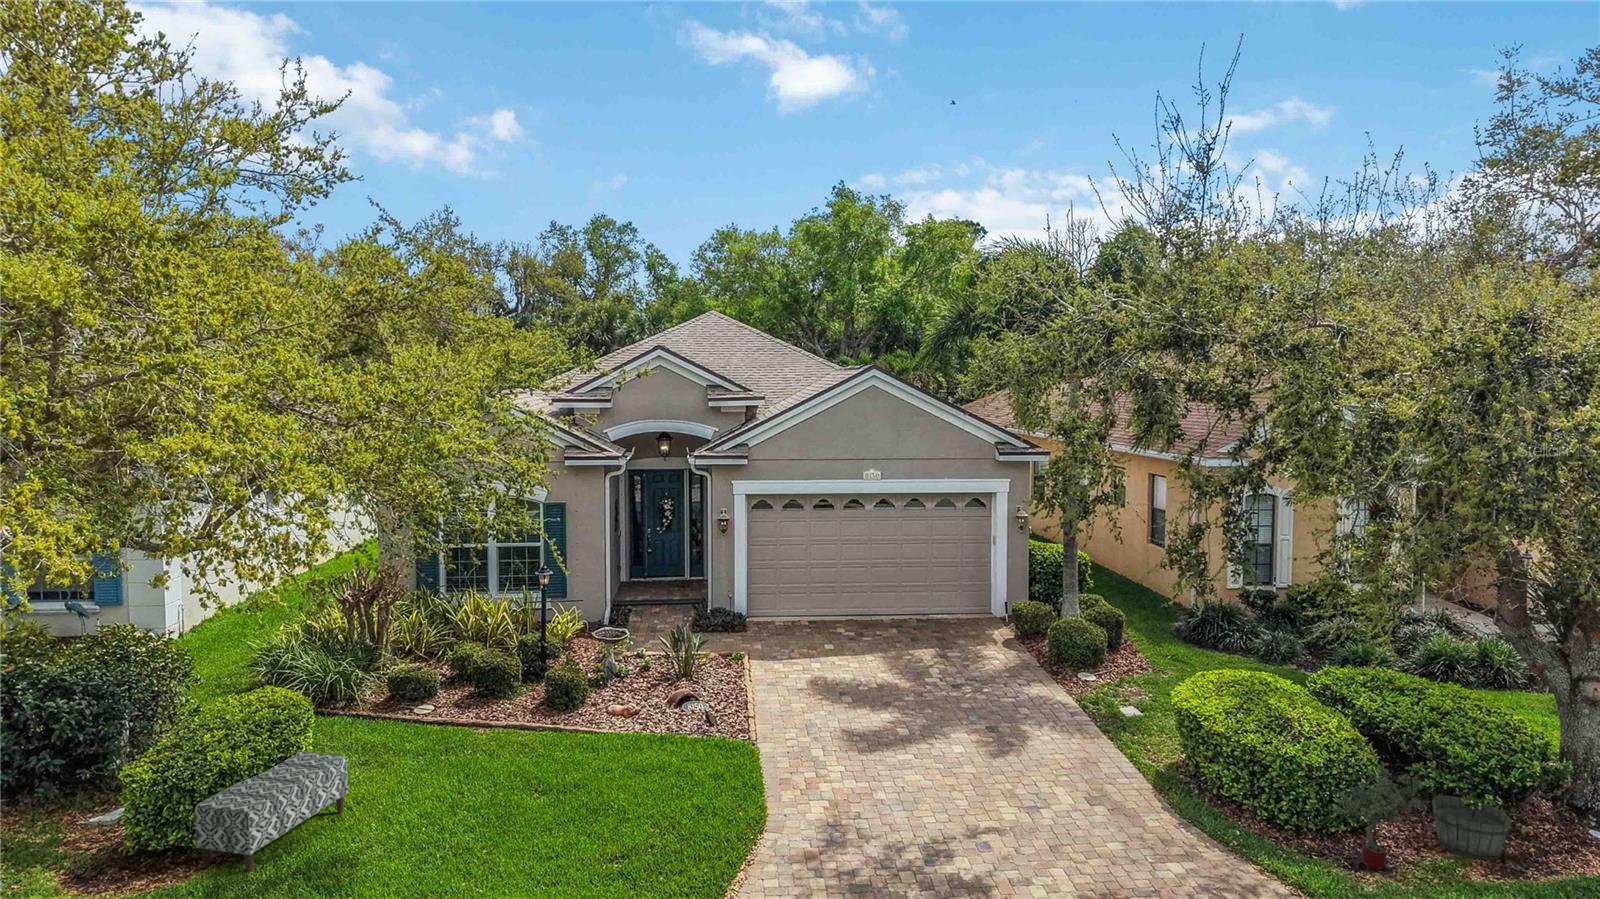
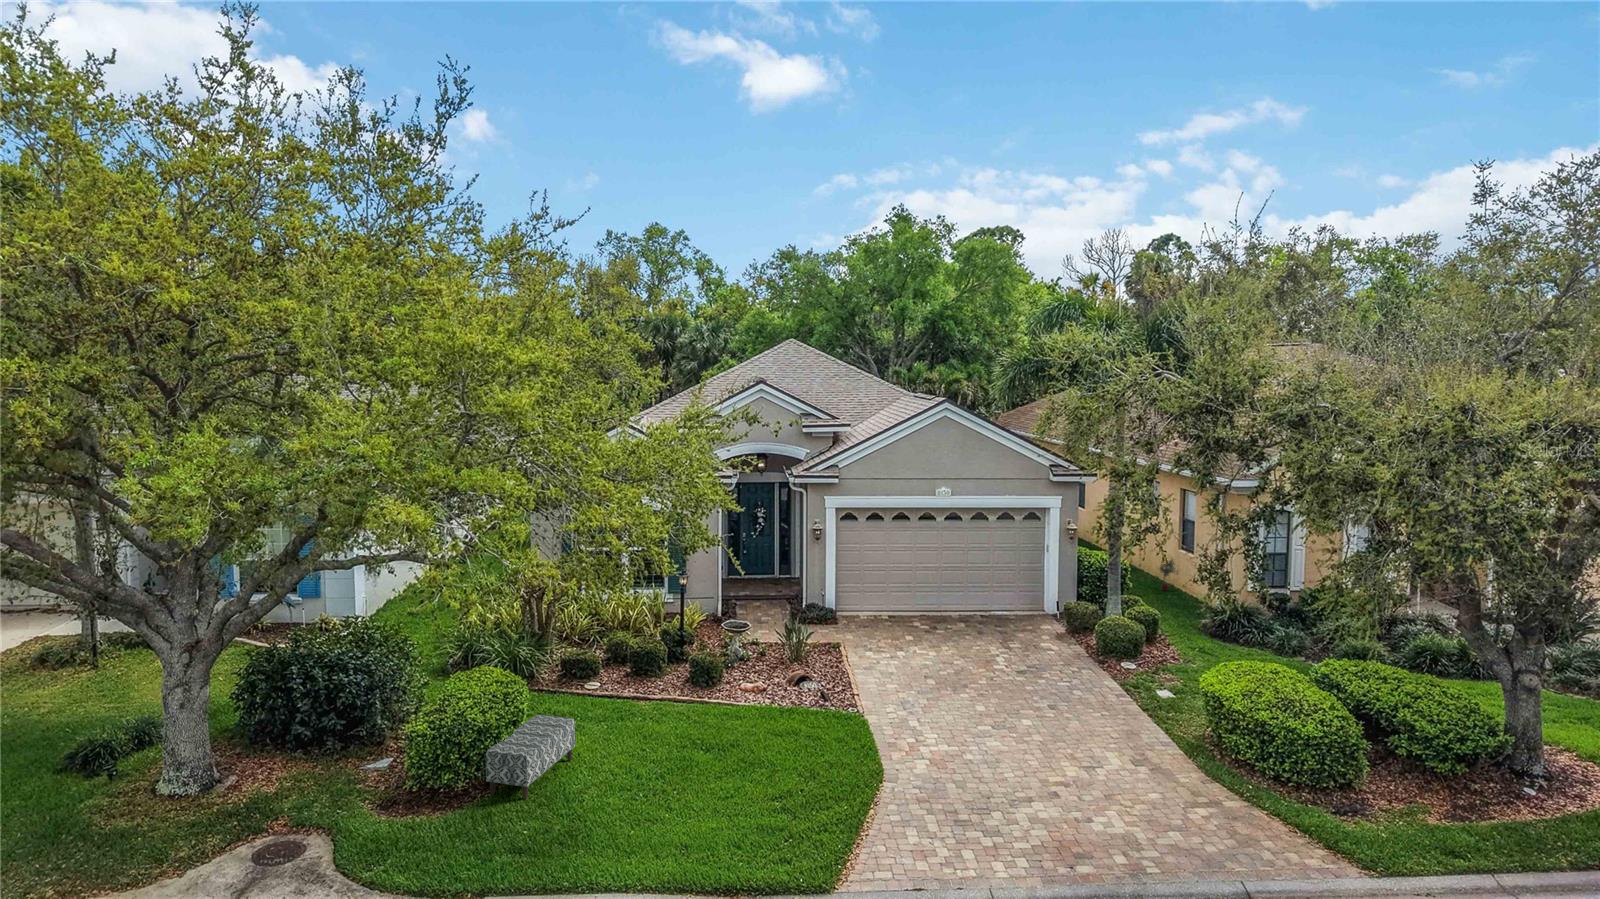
potted tree: present [1332,761,1423,870] -> present [1160,557,1178,591]
wooden bucket: present [1432,796,1511,860] -> none [1403,761,1462,809]

